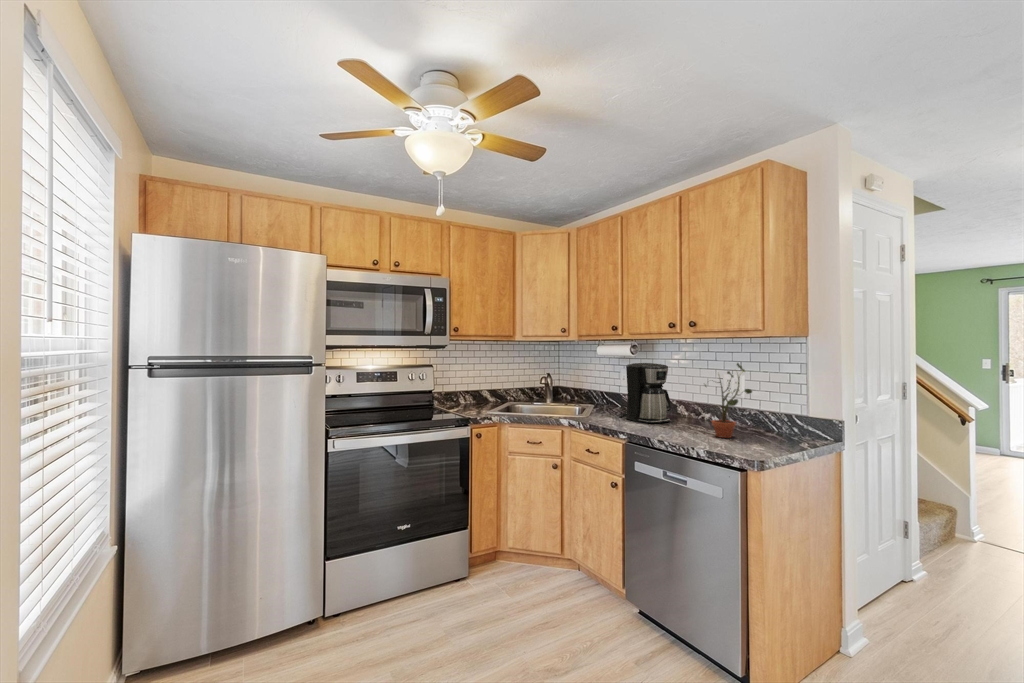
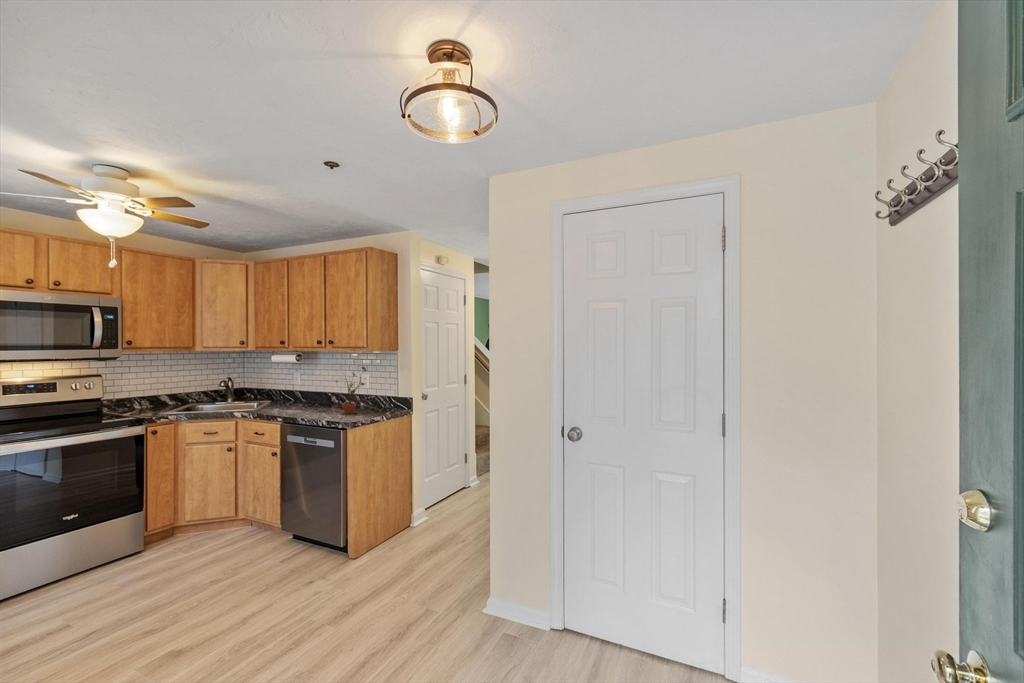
coffee maker: present [619,363,671,424] -> none [287,367,325,410]

